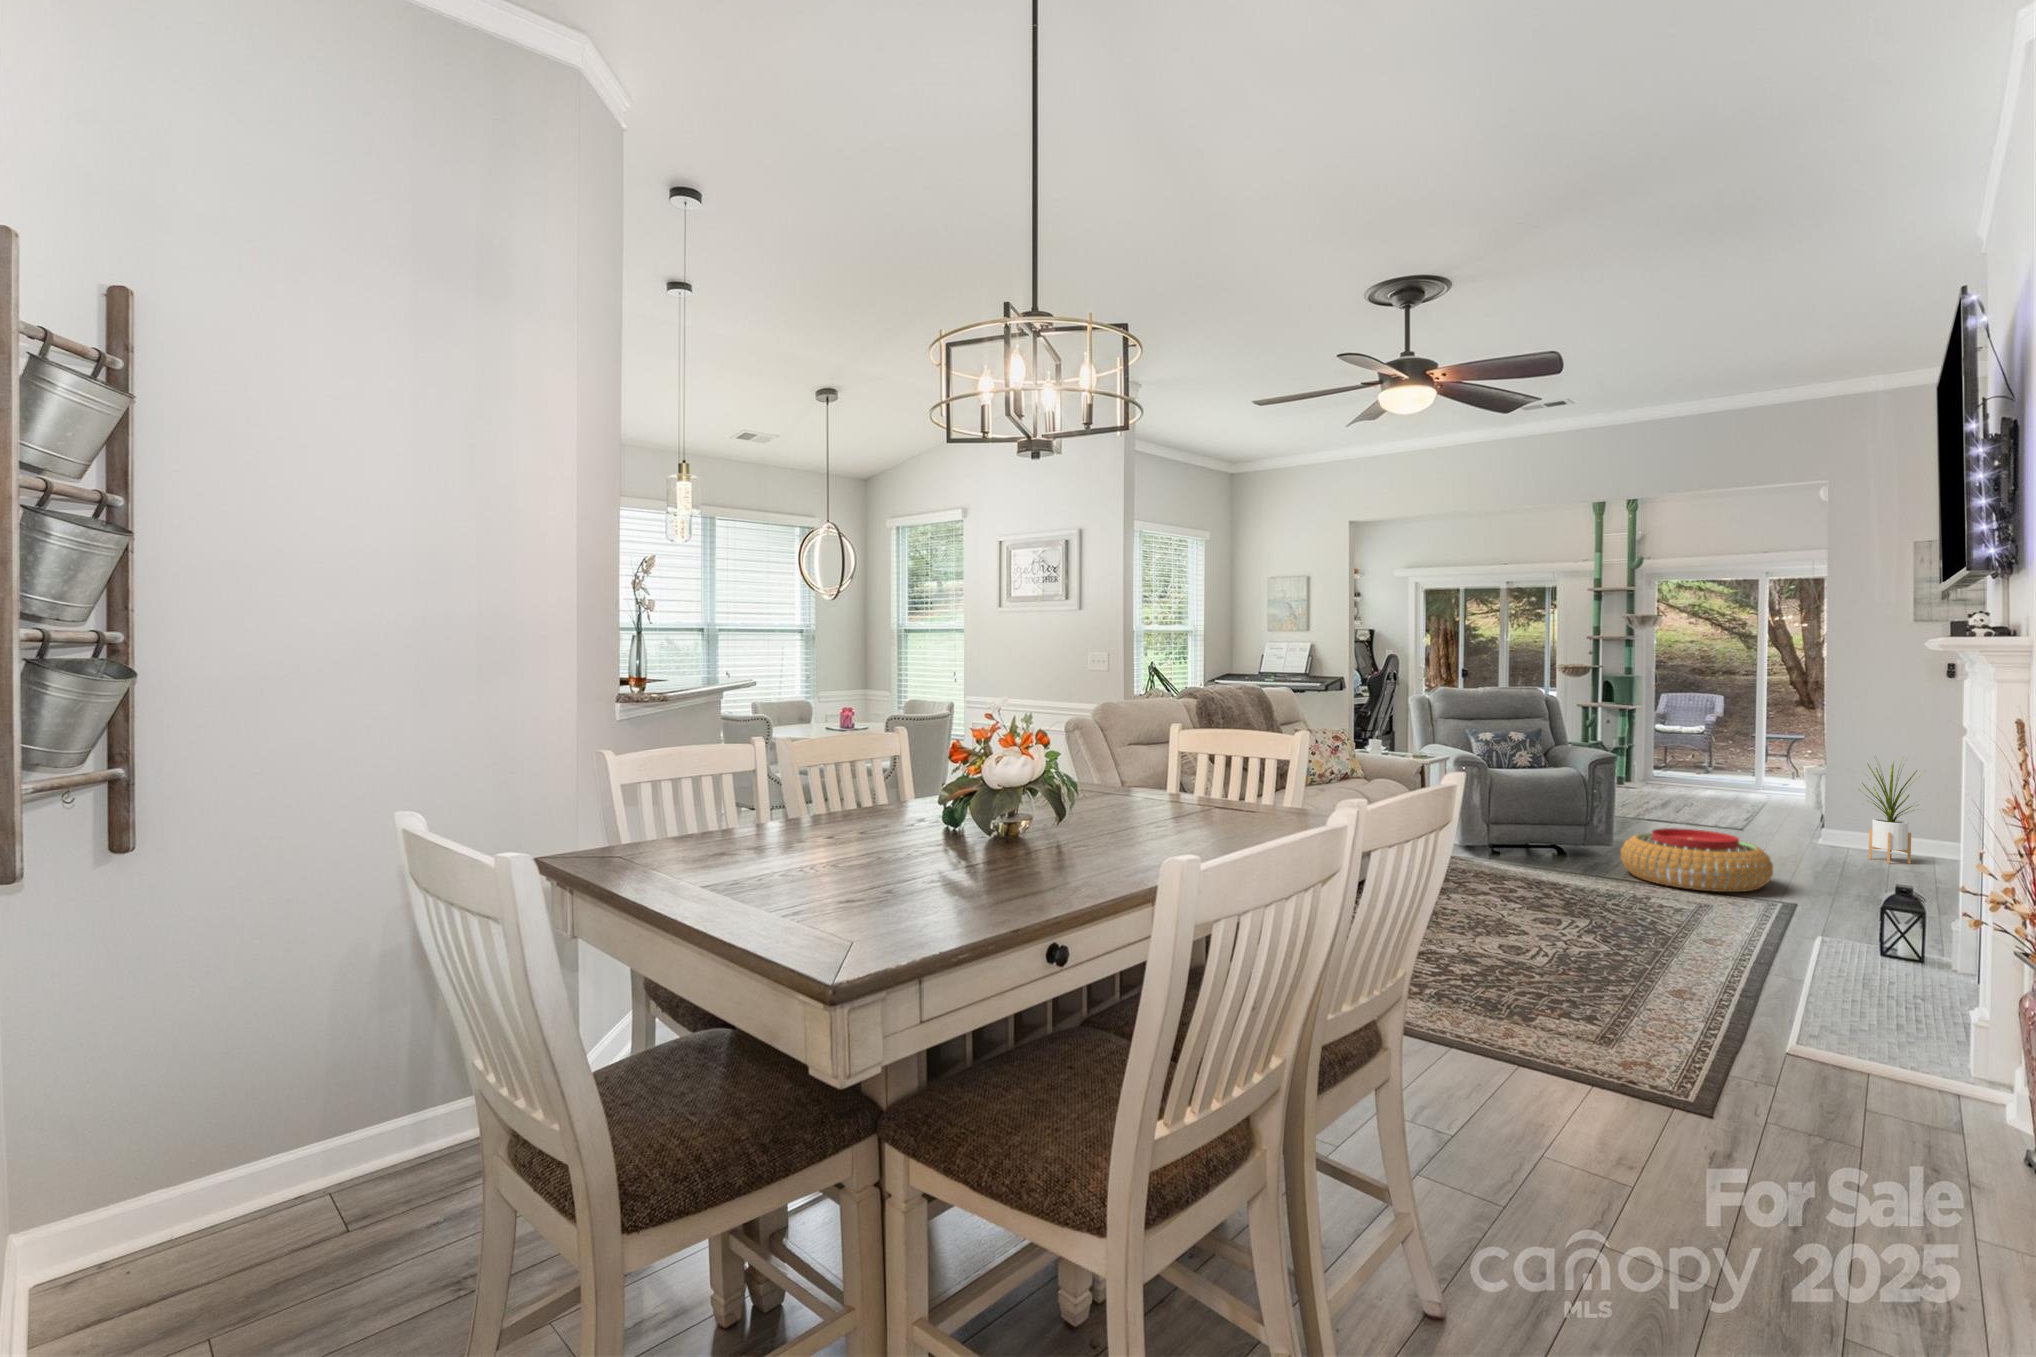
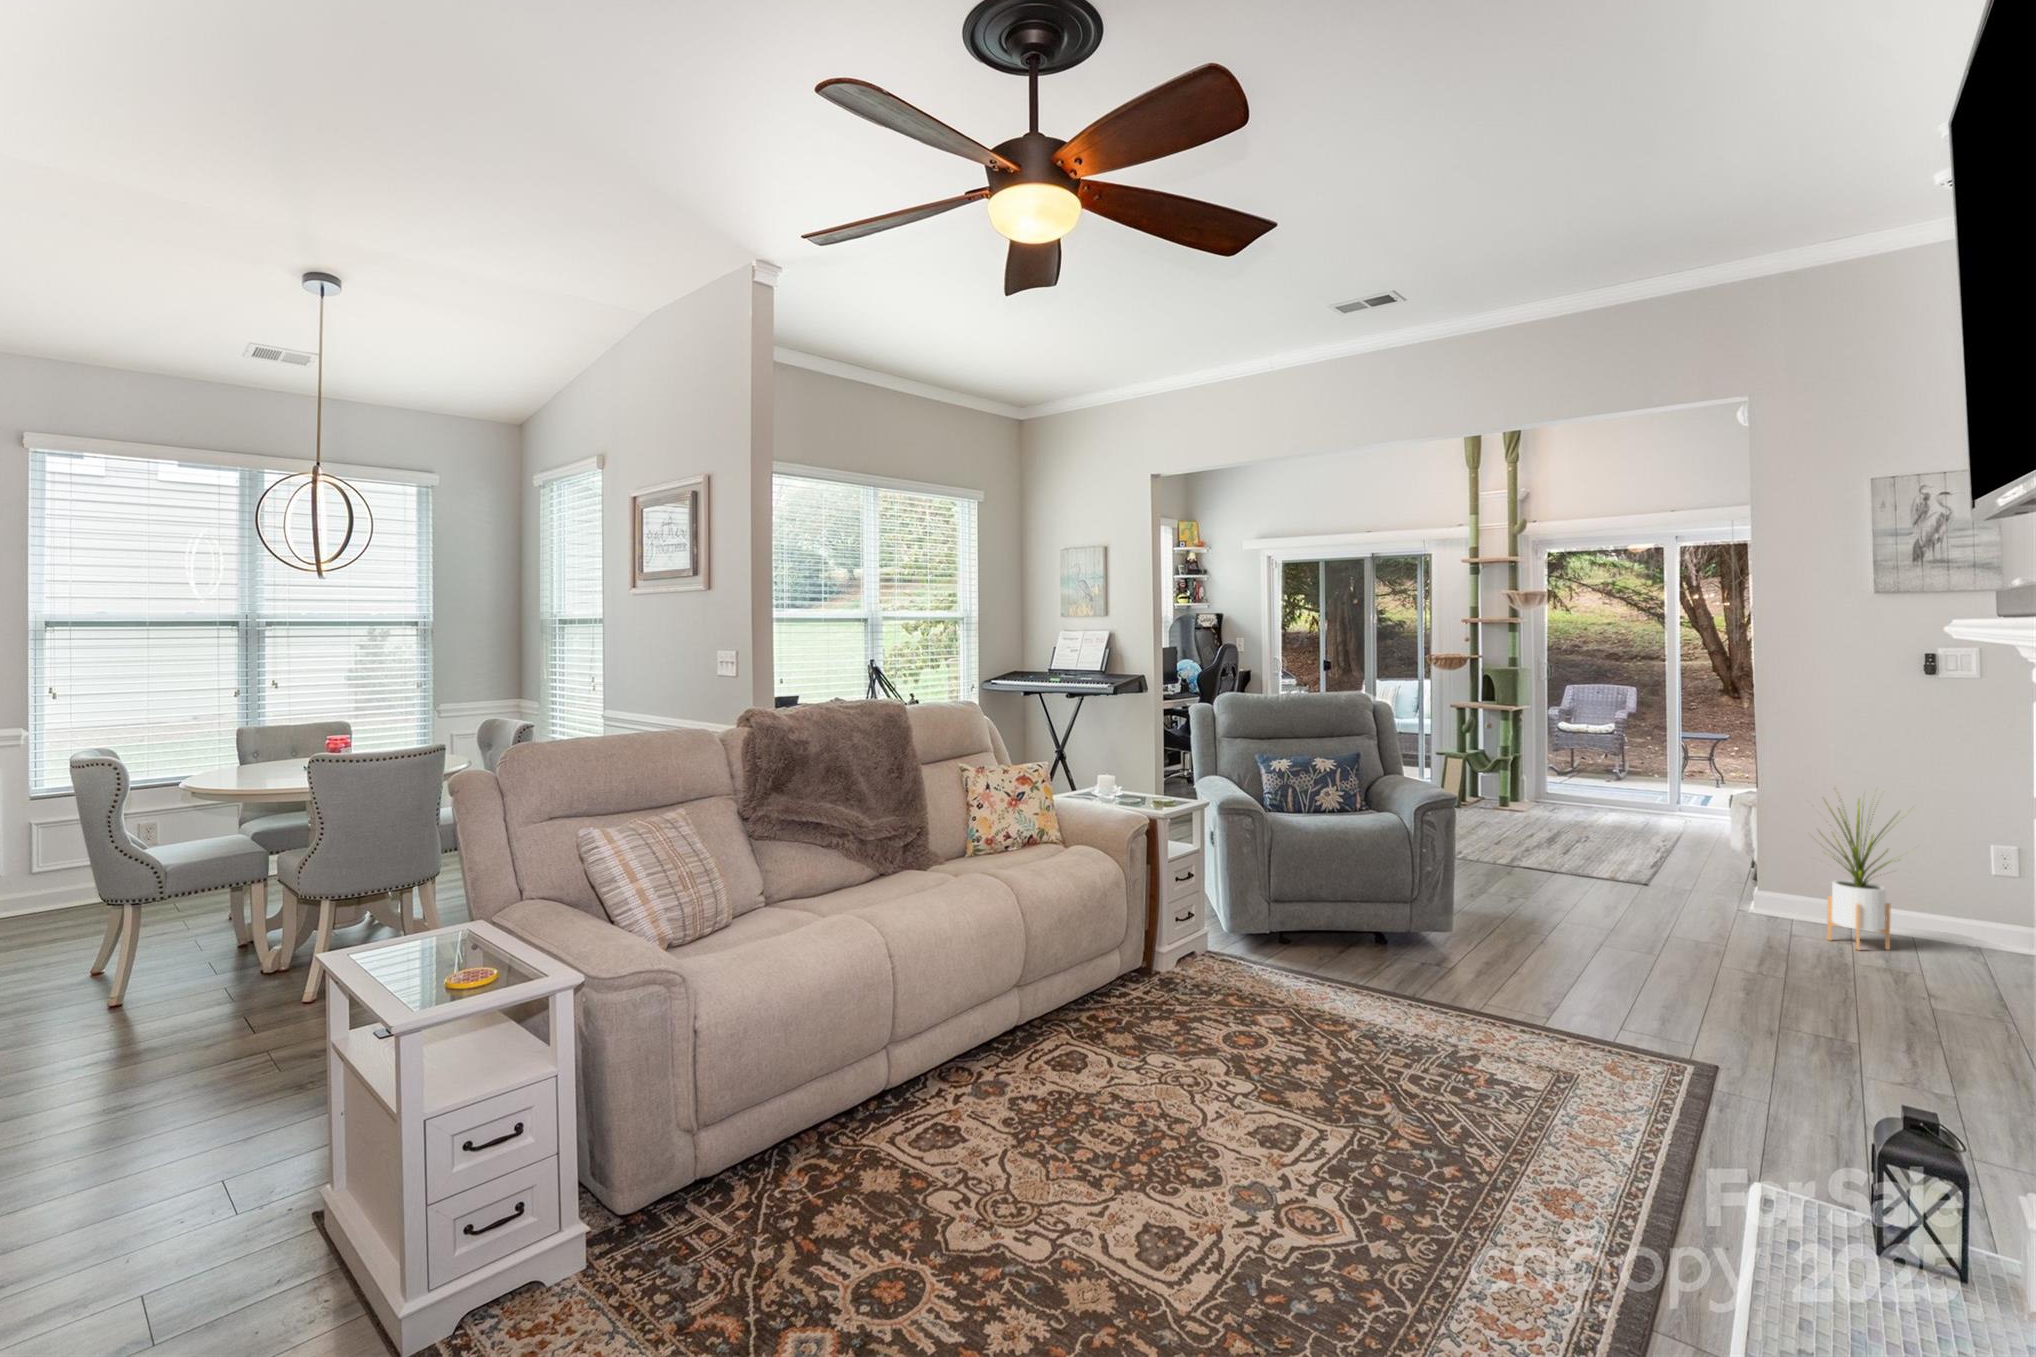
pouf: present [1621,828,1773,892] -> none [1453,914,1686,1036]

